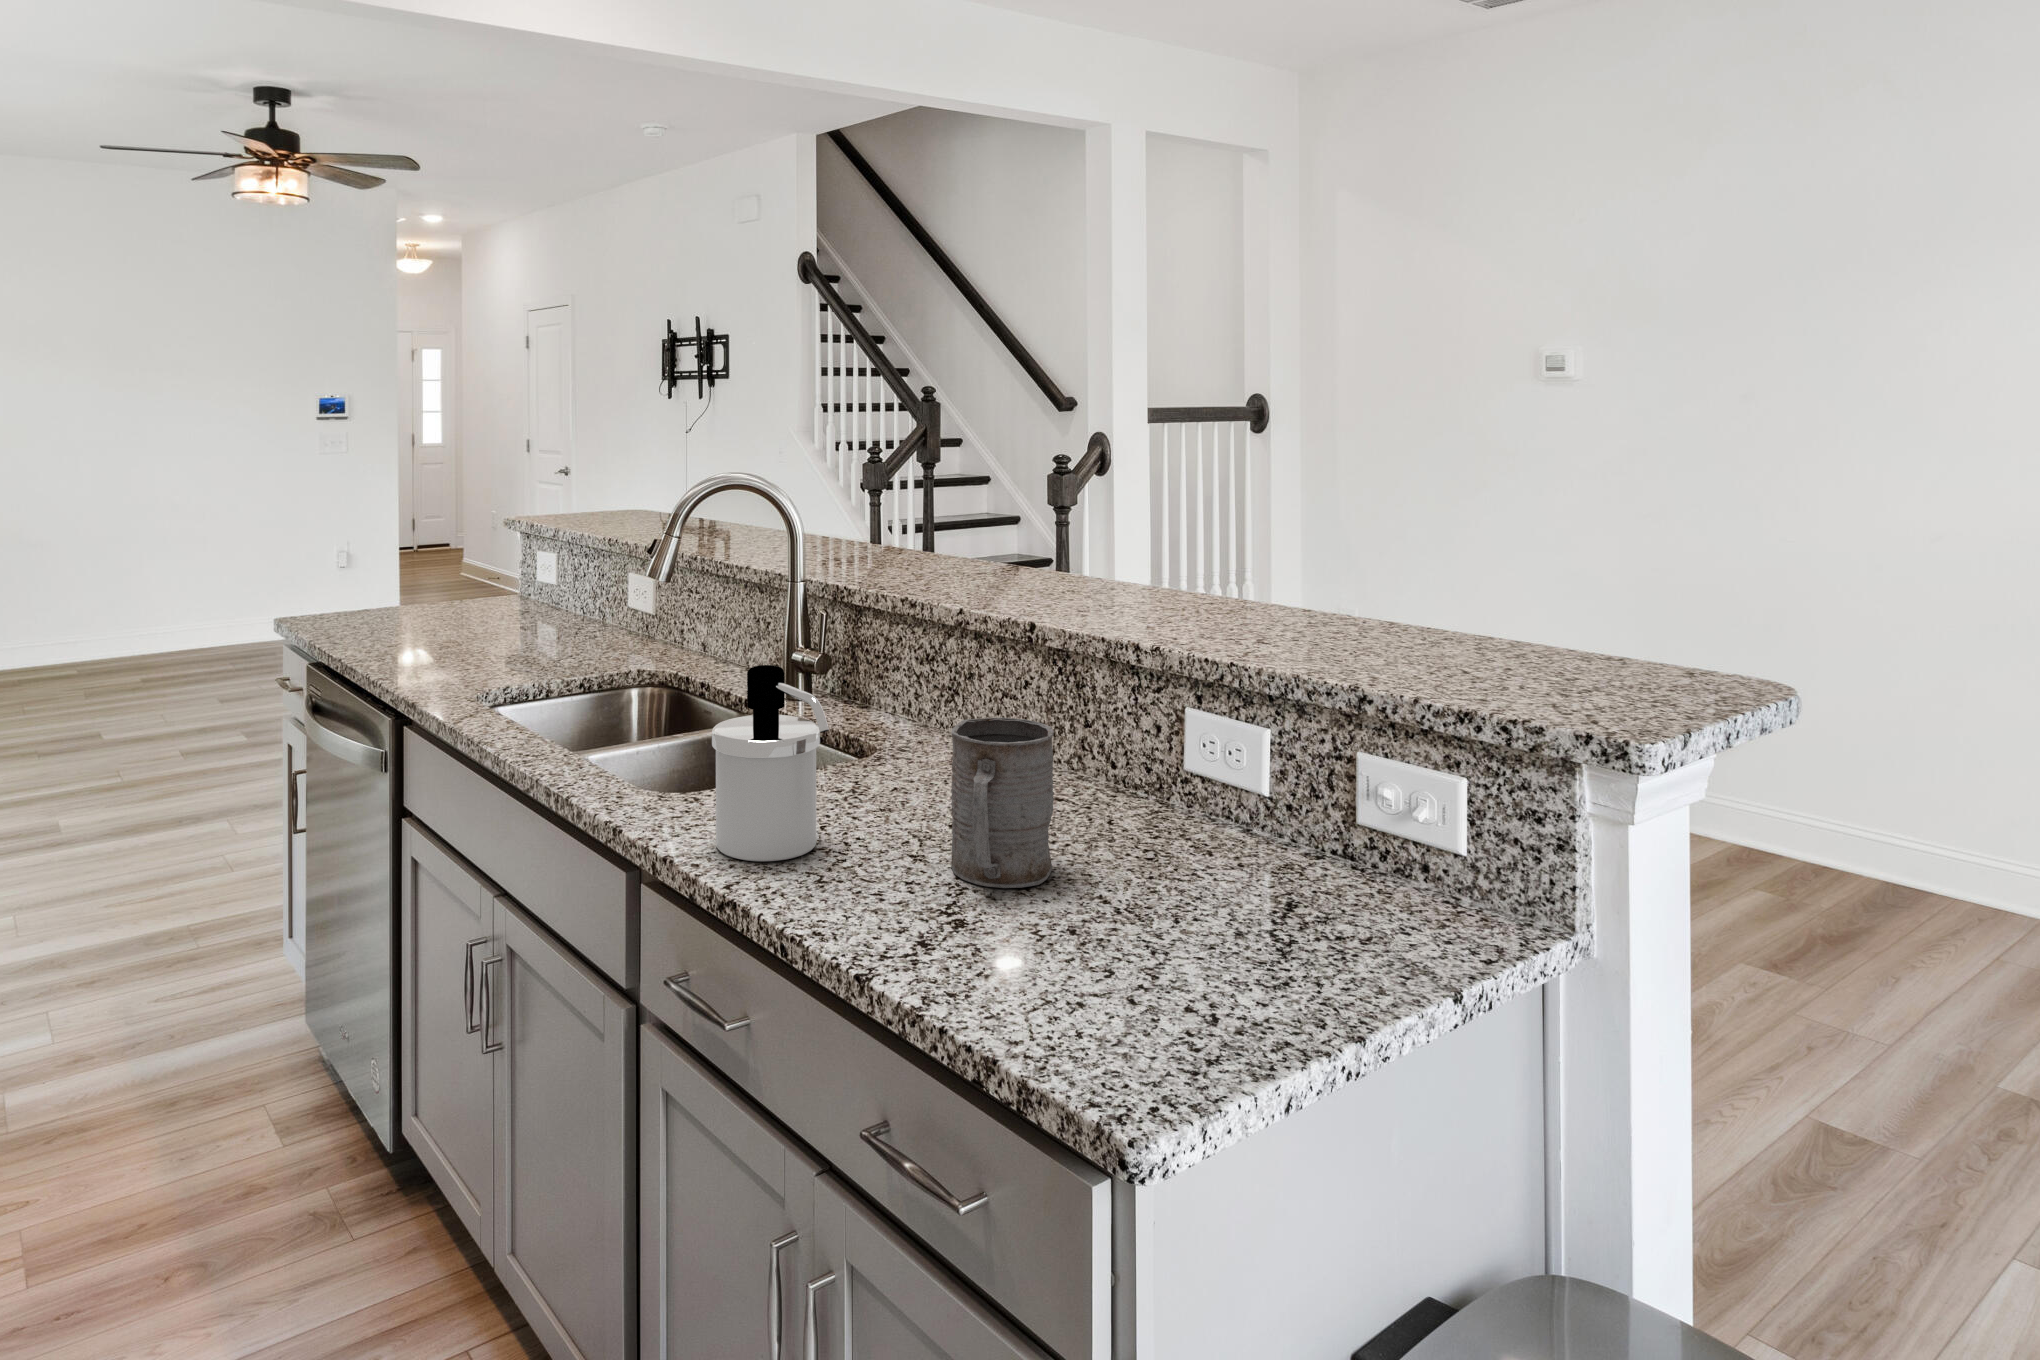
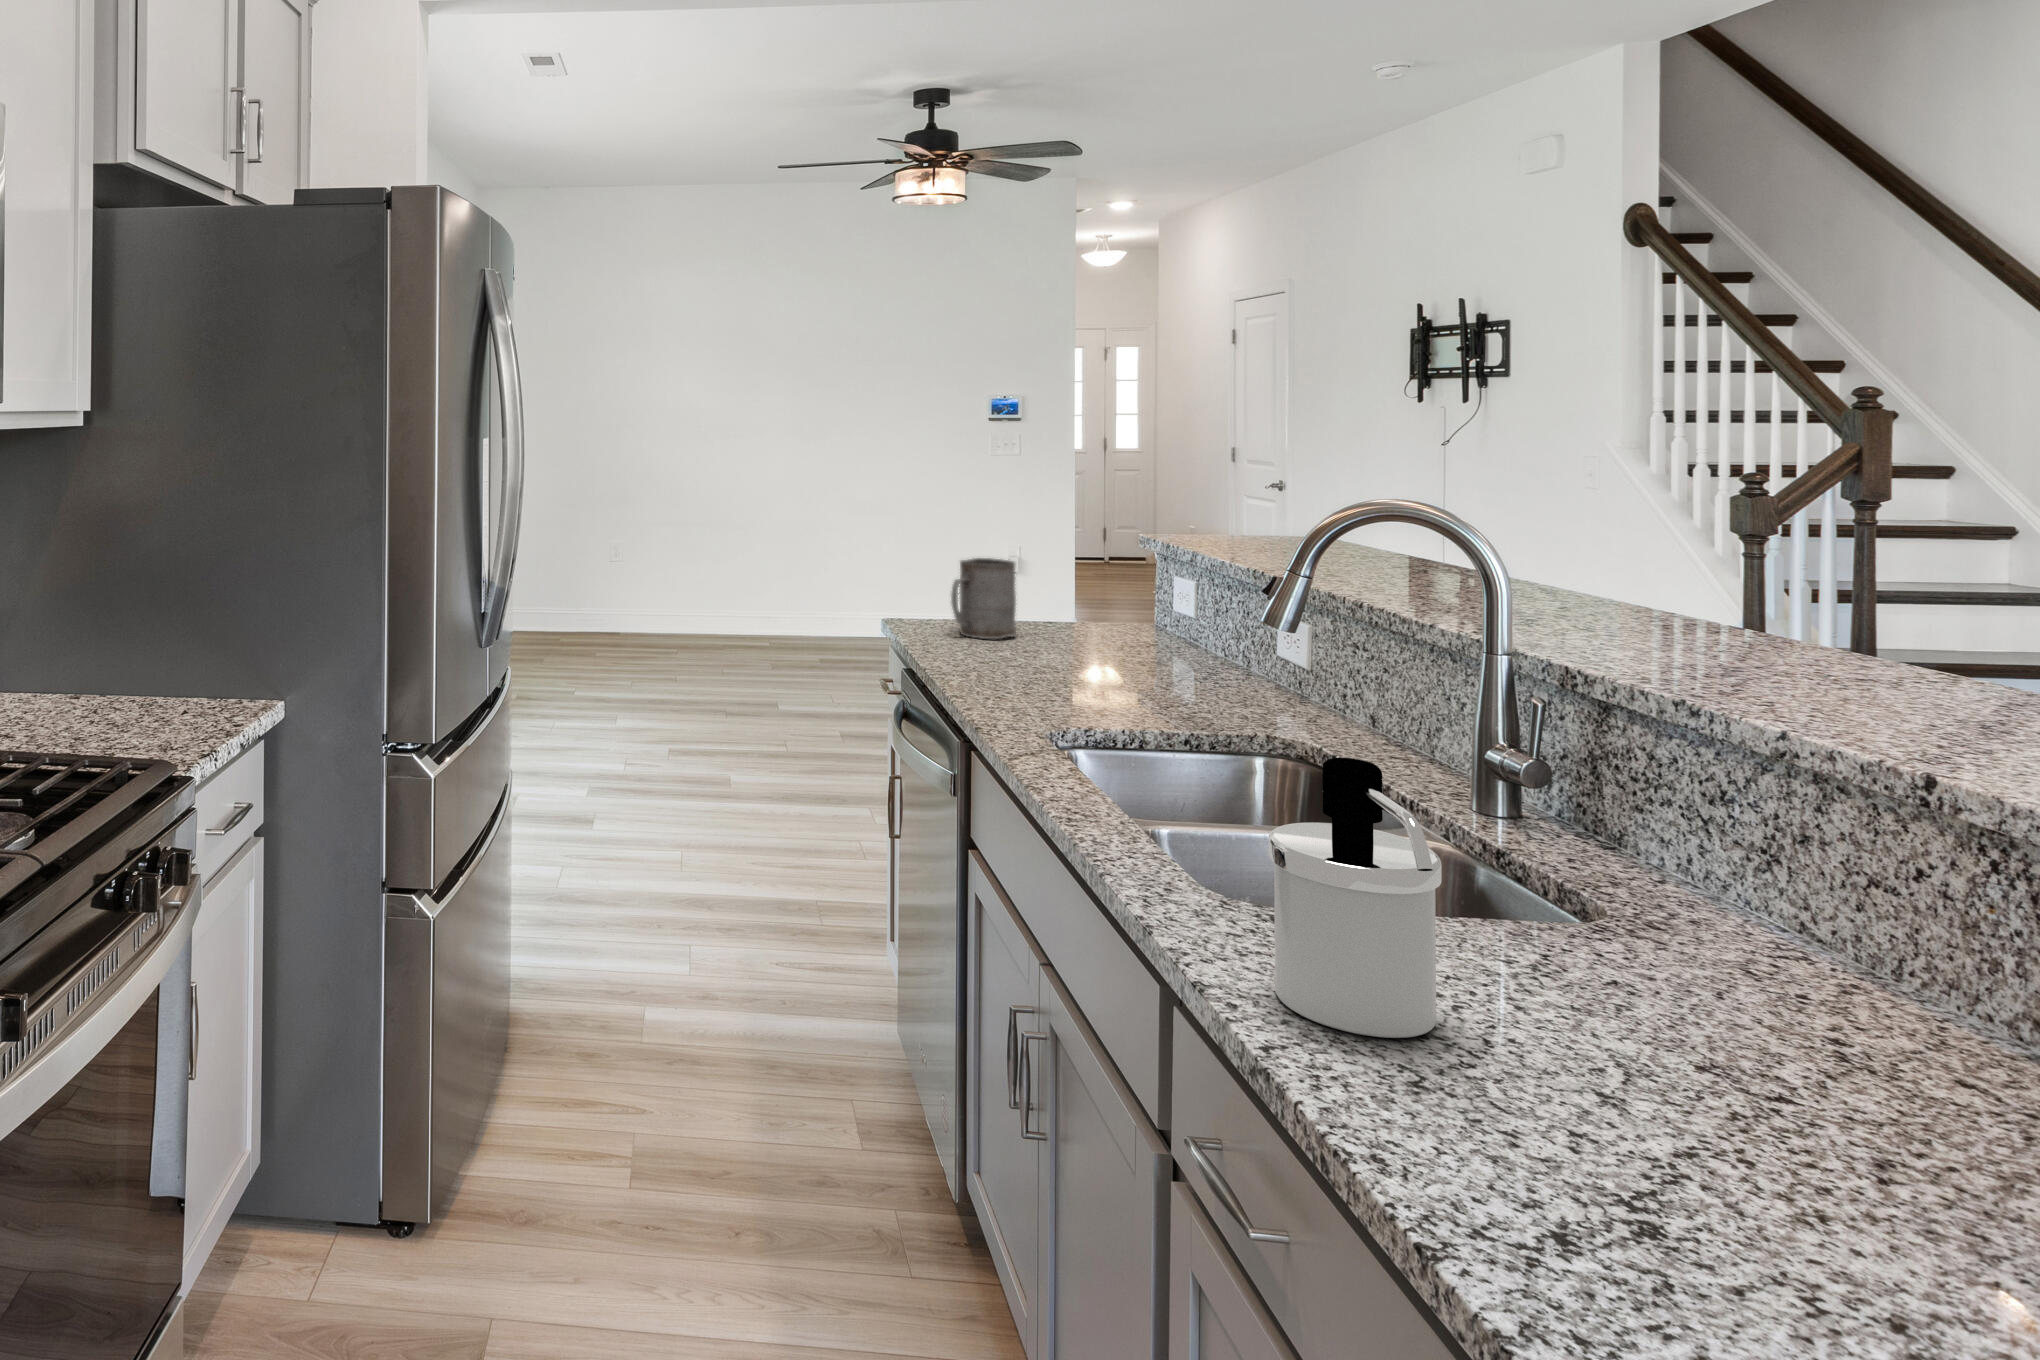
mug: present [951,717,1054,888] -> present [951,558,1016,639]

